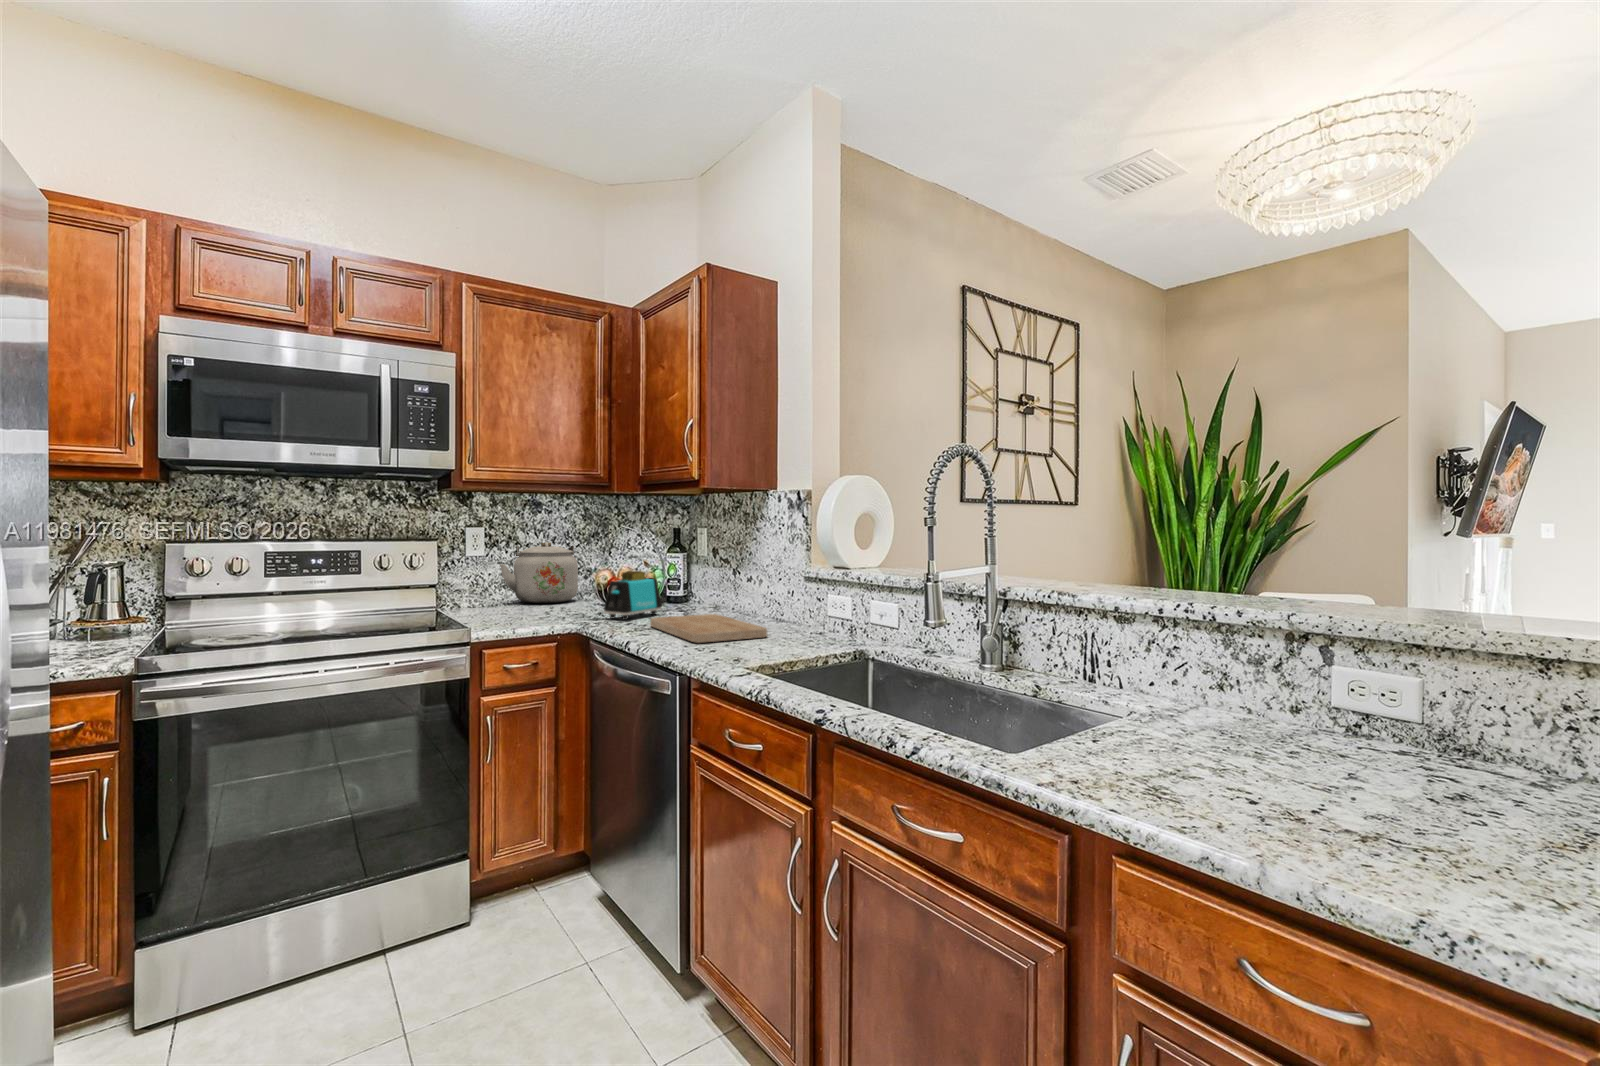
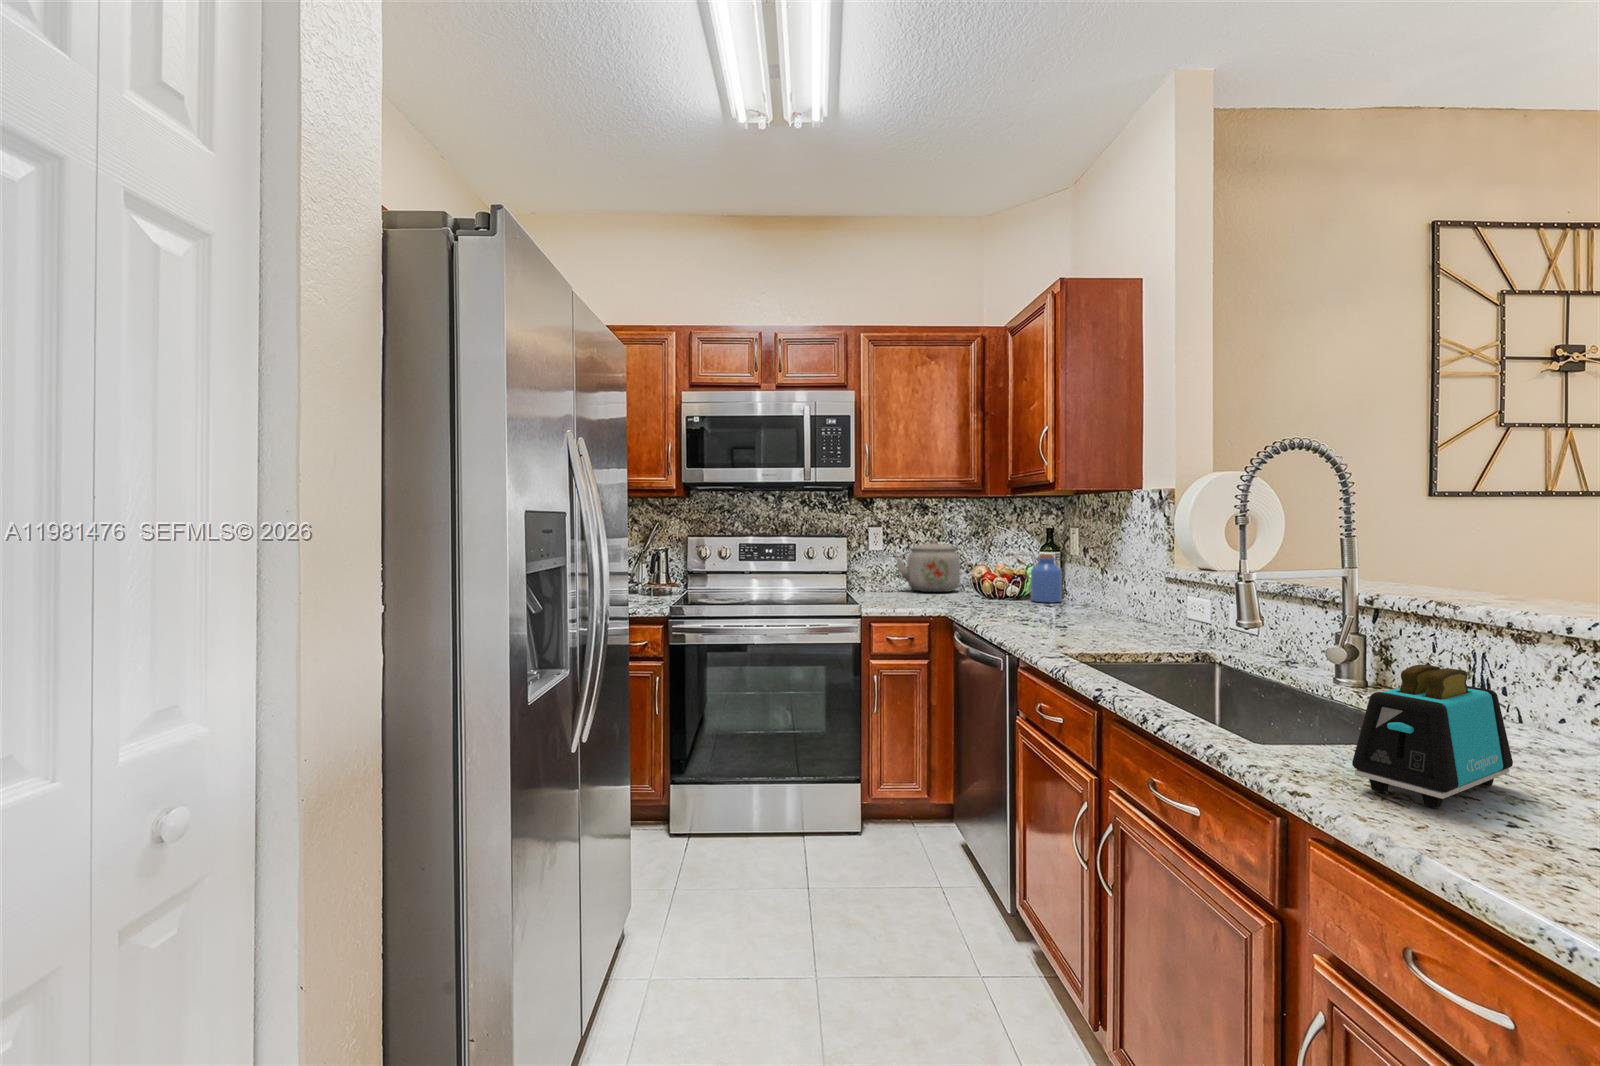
jar: none [661,556,693,608] -> present [1031,554,1062,603]
toaster: present [604,571,662,620] -> present [1352,665,1513,808]
cutting board: present [650,614,767,643] -> none [1008,609,1114,633]

